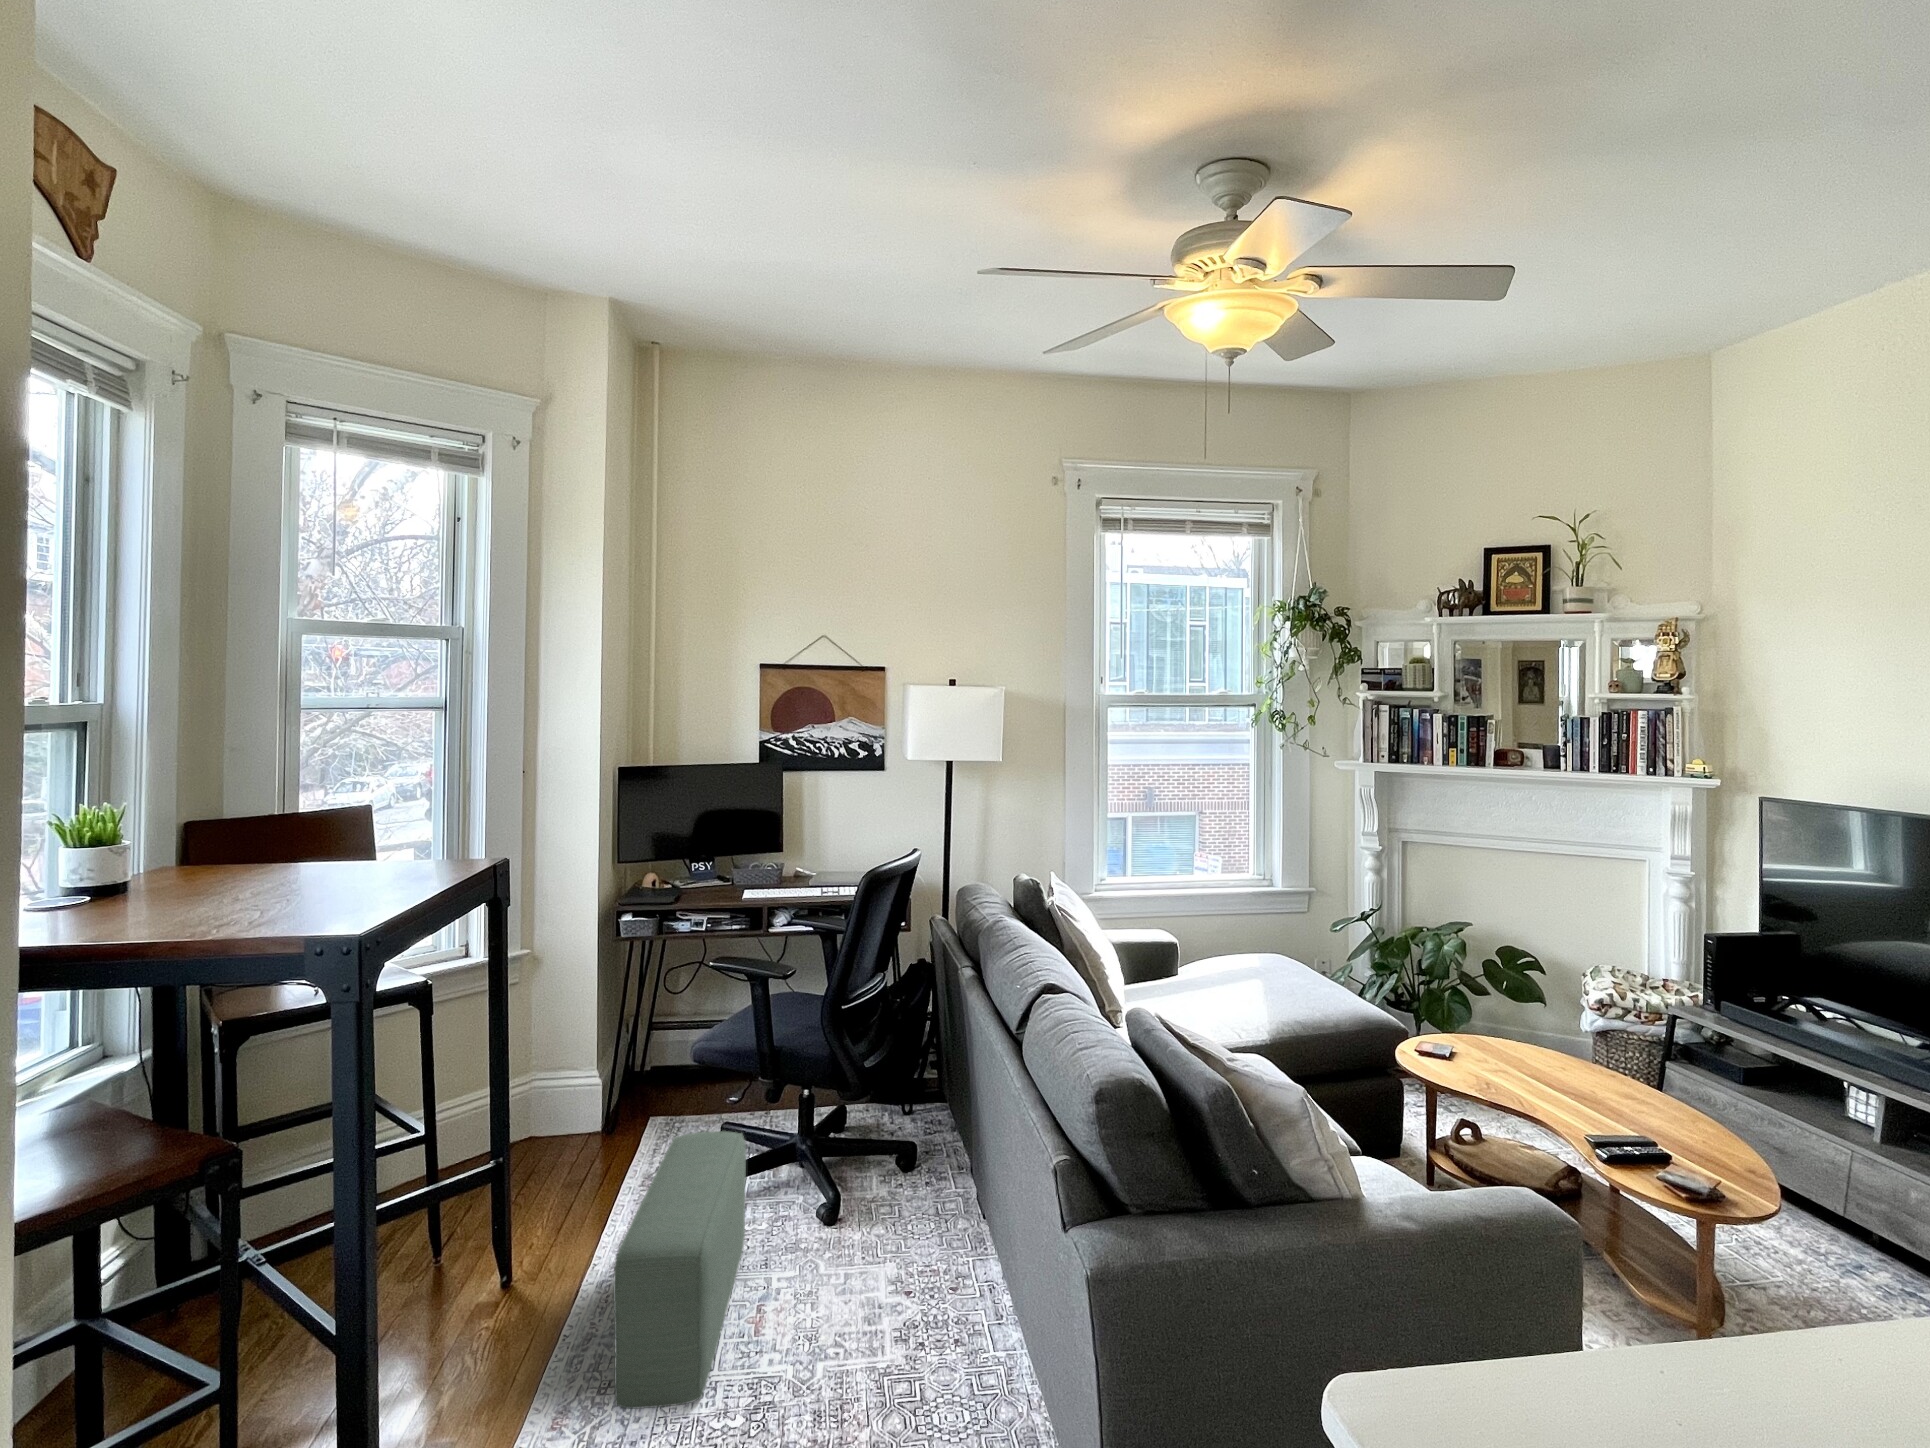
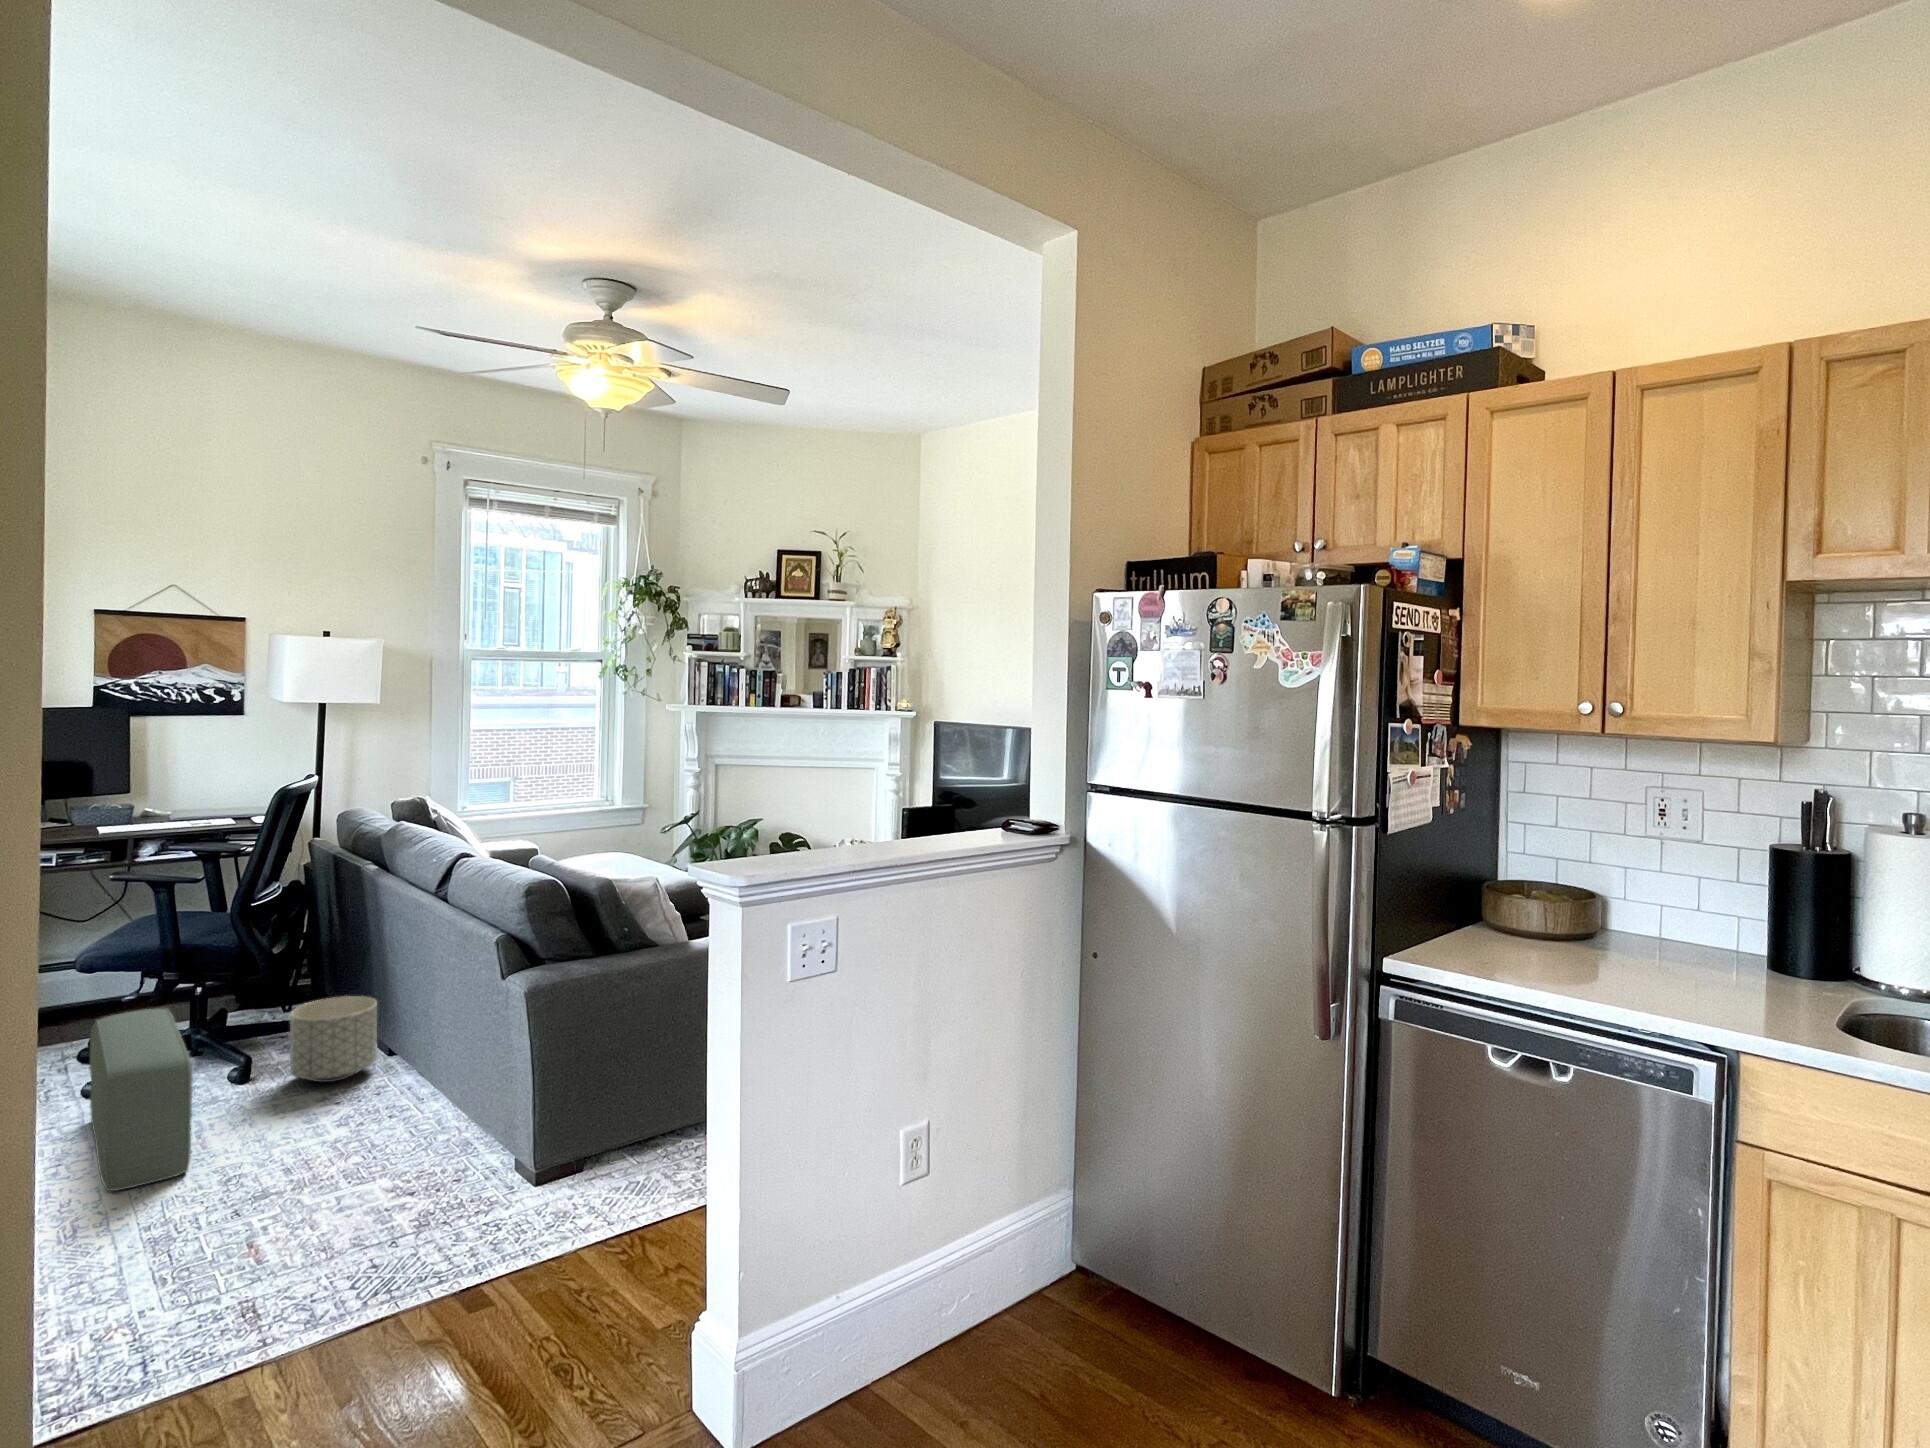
planter: none [864,1140,958,1260] -> present [290,996,377,1082]

